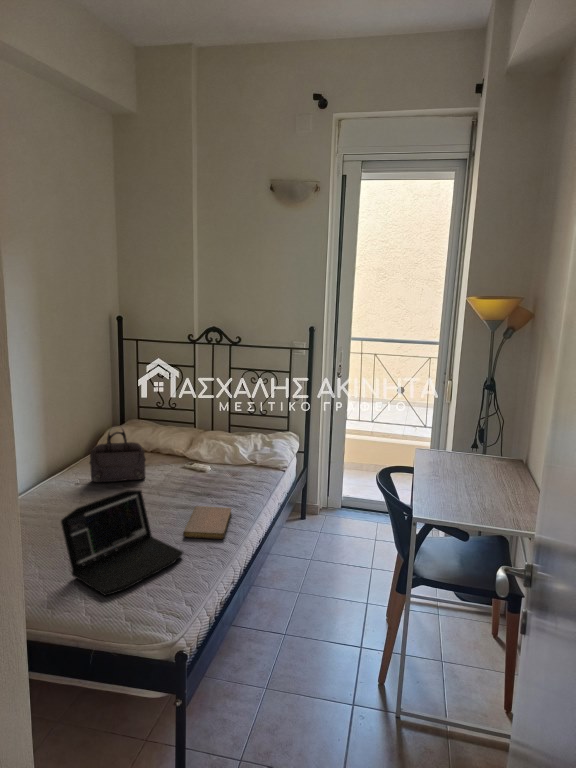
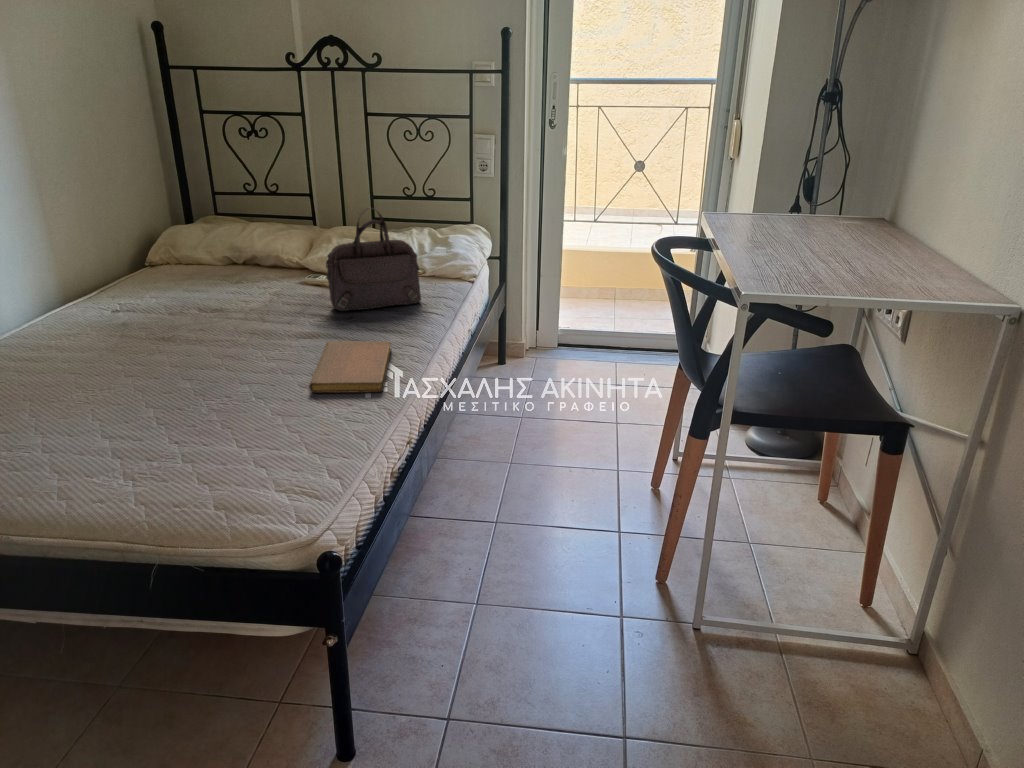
handbag: present [89,430,146,482] -> present [326,208,421,311]
laptop: present [61,490,183,596] -> none [63,313,313,501]

